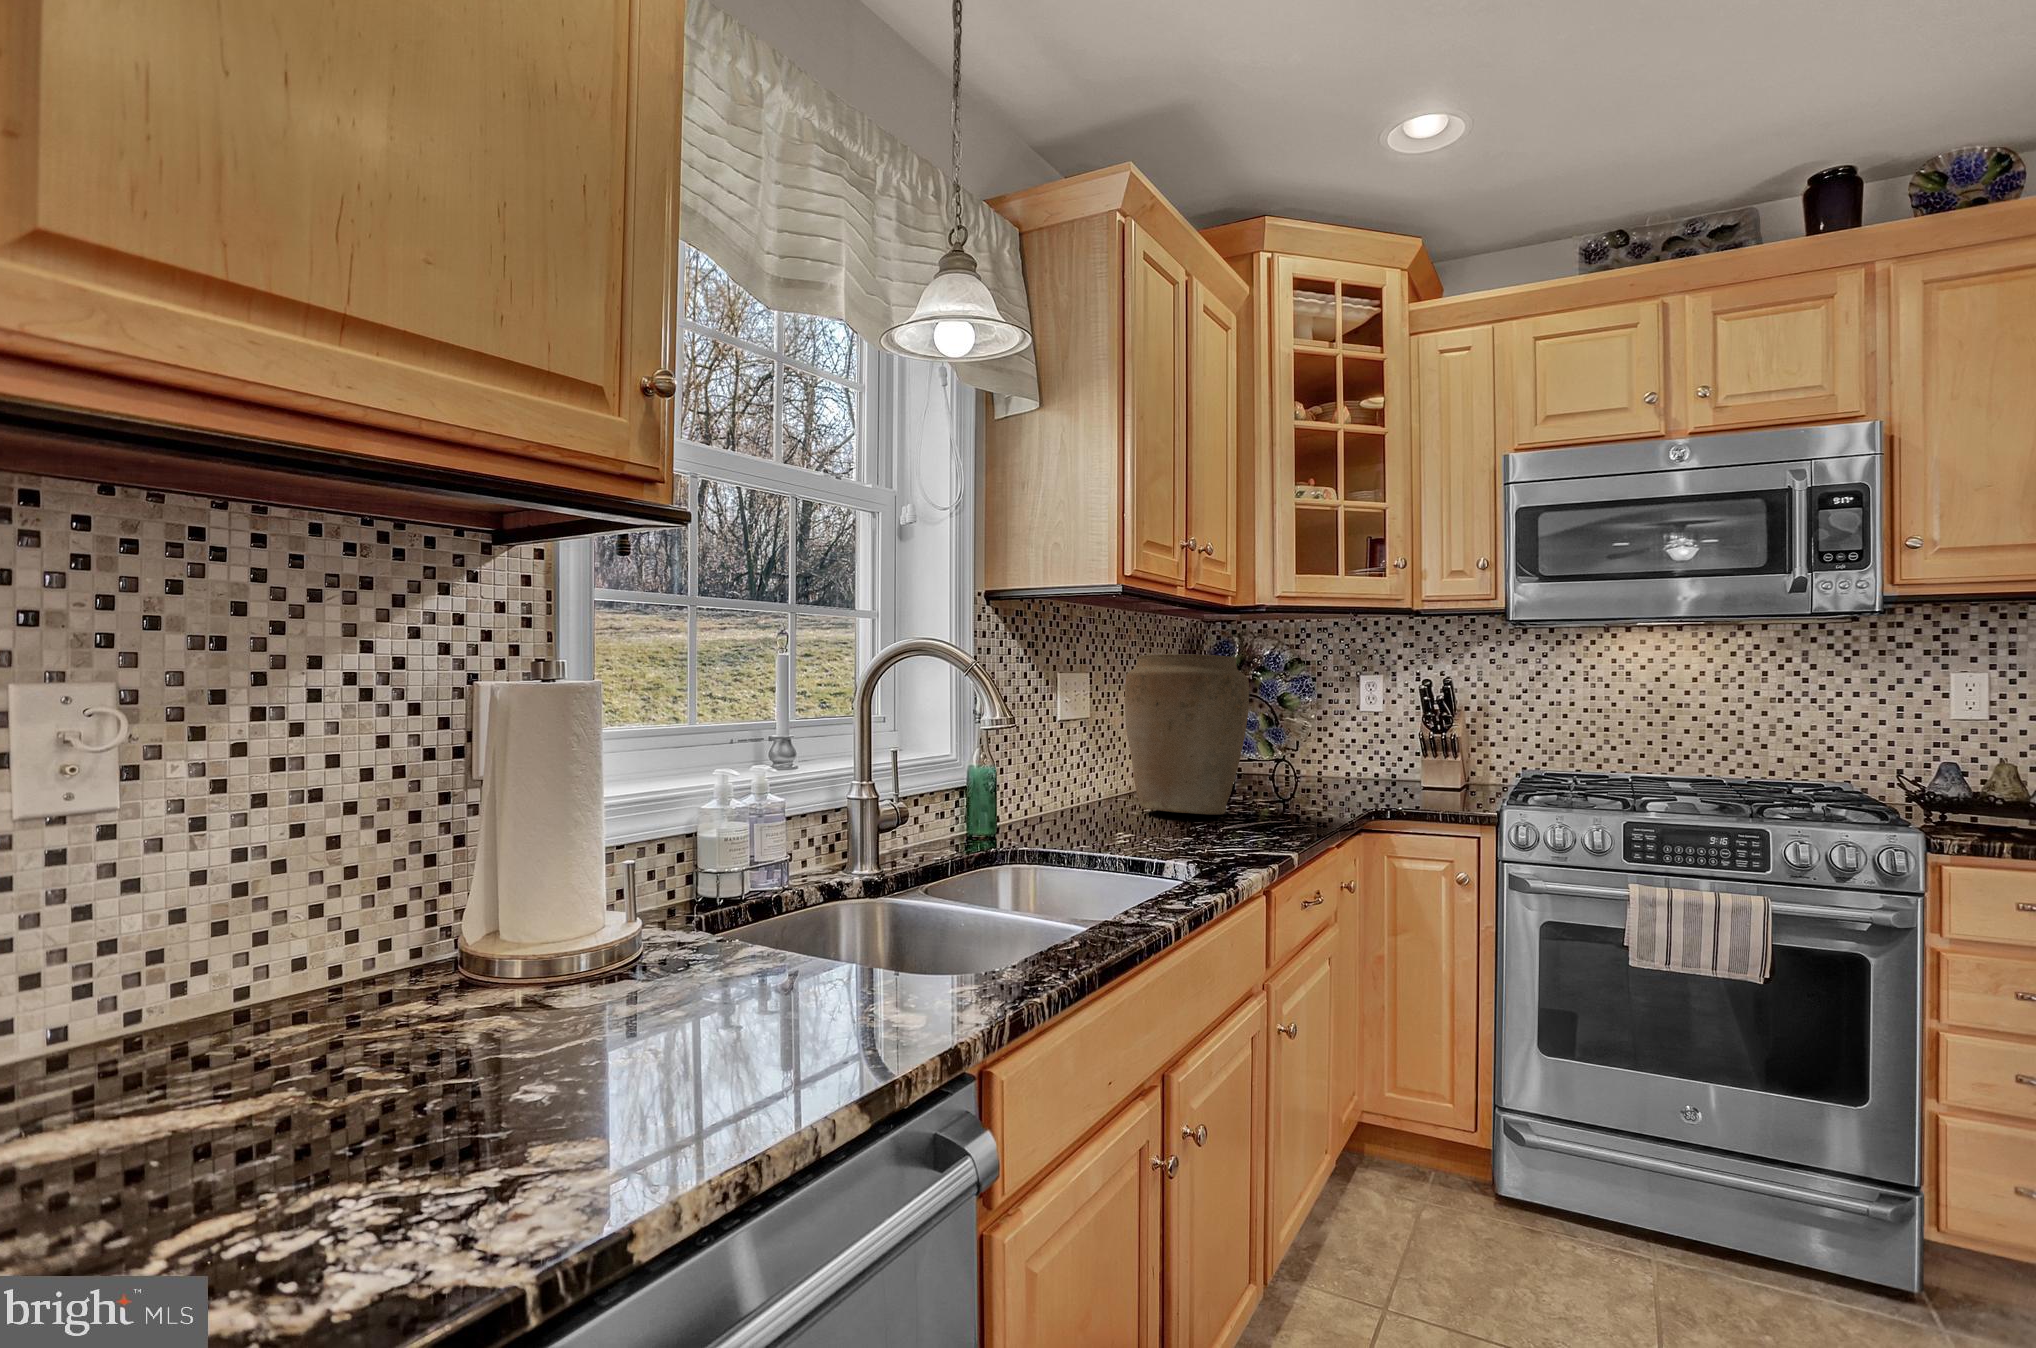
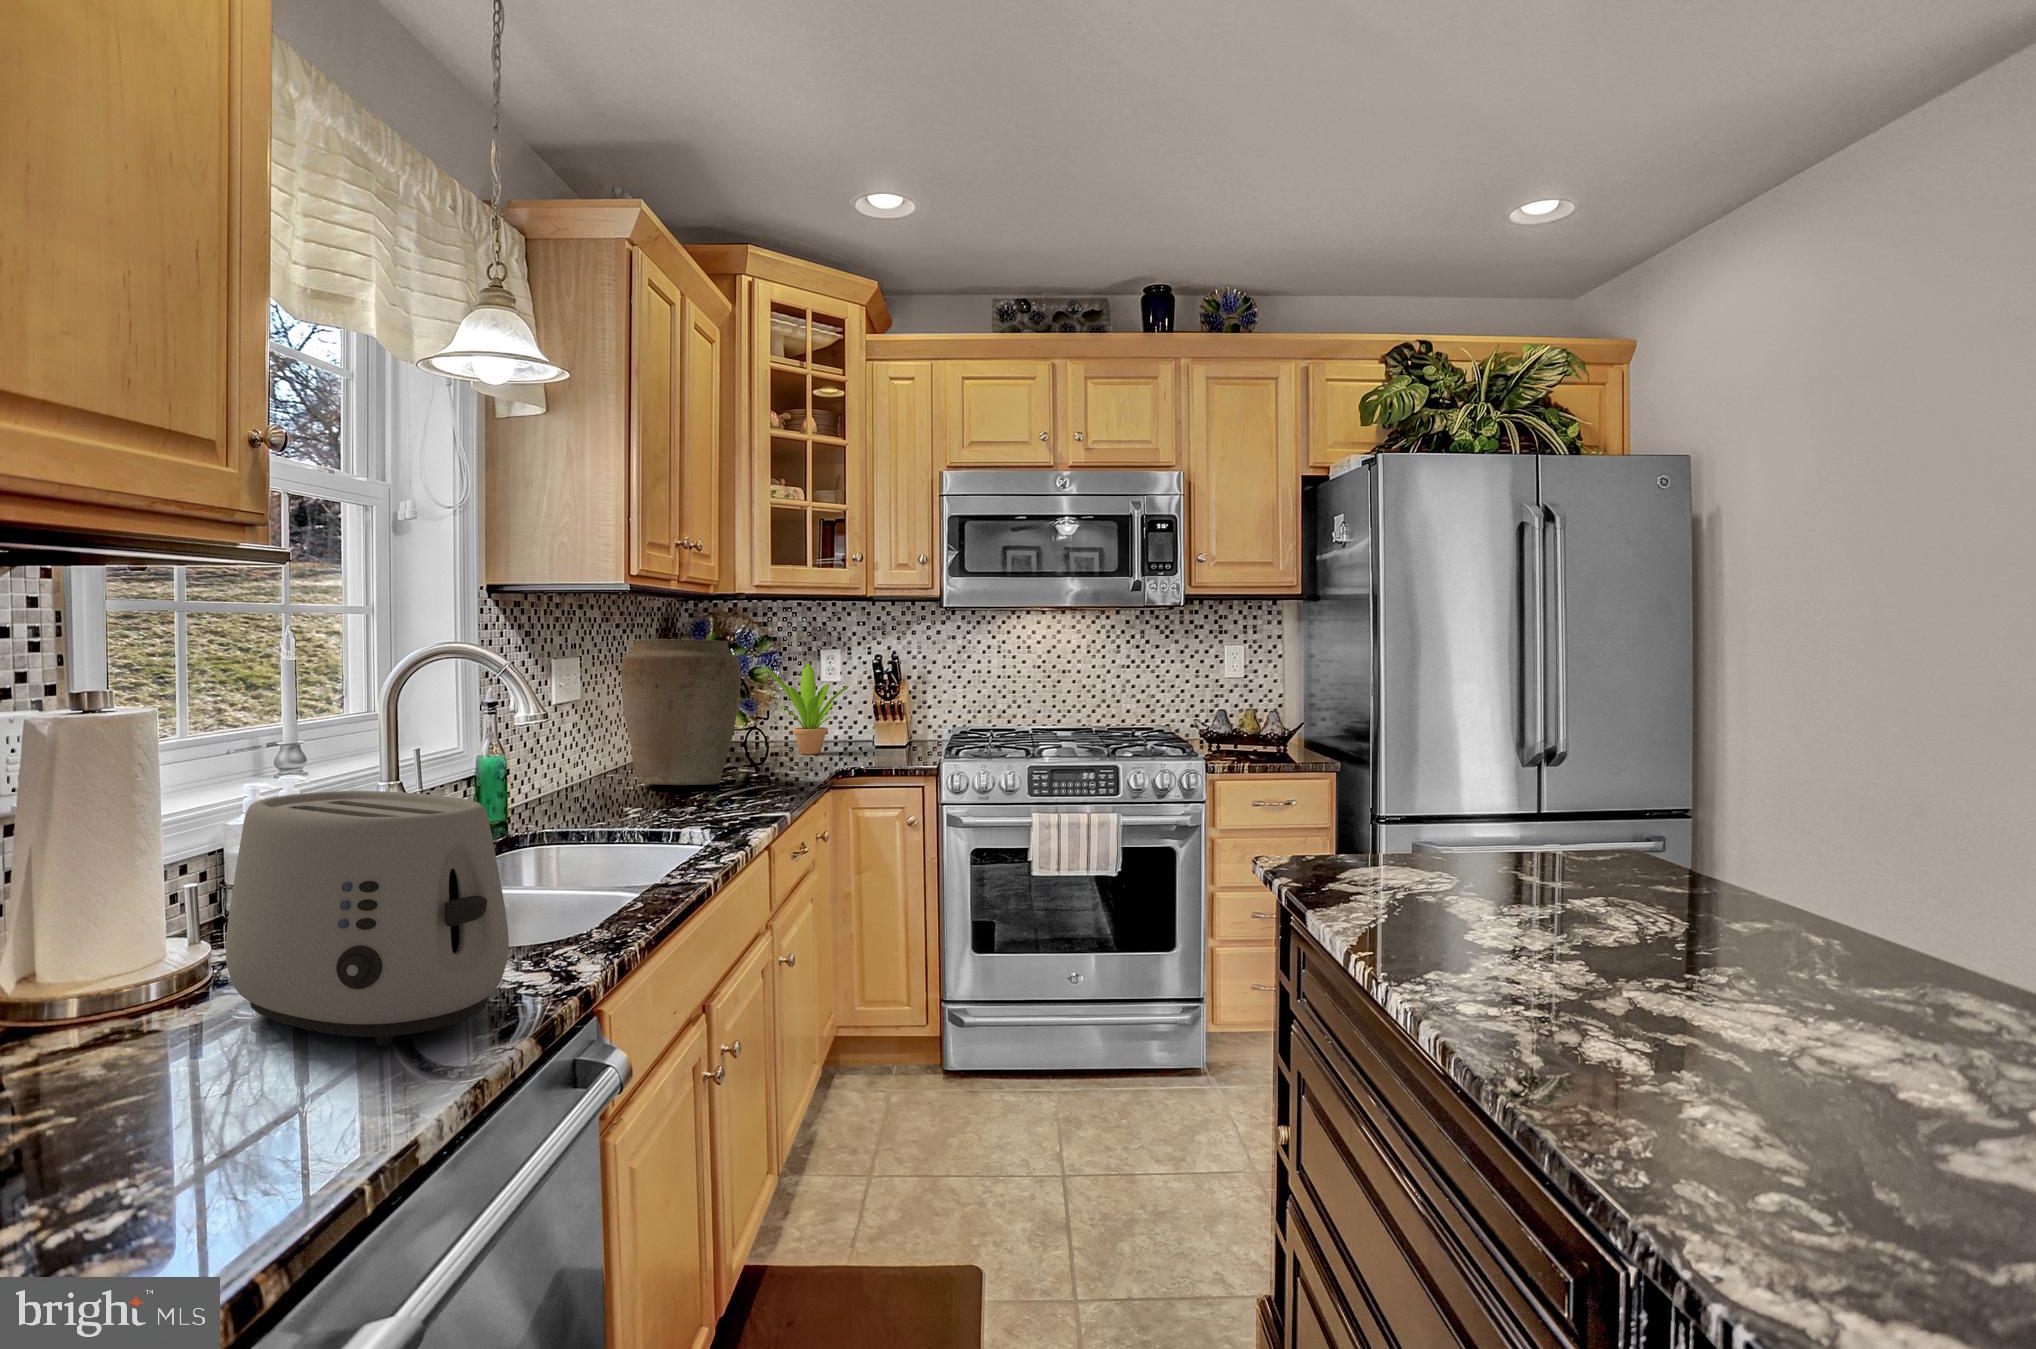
potted plant: none [1283,688,1386,791] -> present [761,664,849,754]
toaster: none [671,781,901,1047] -> present [226,791,509,1046]

